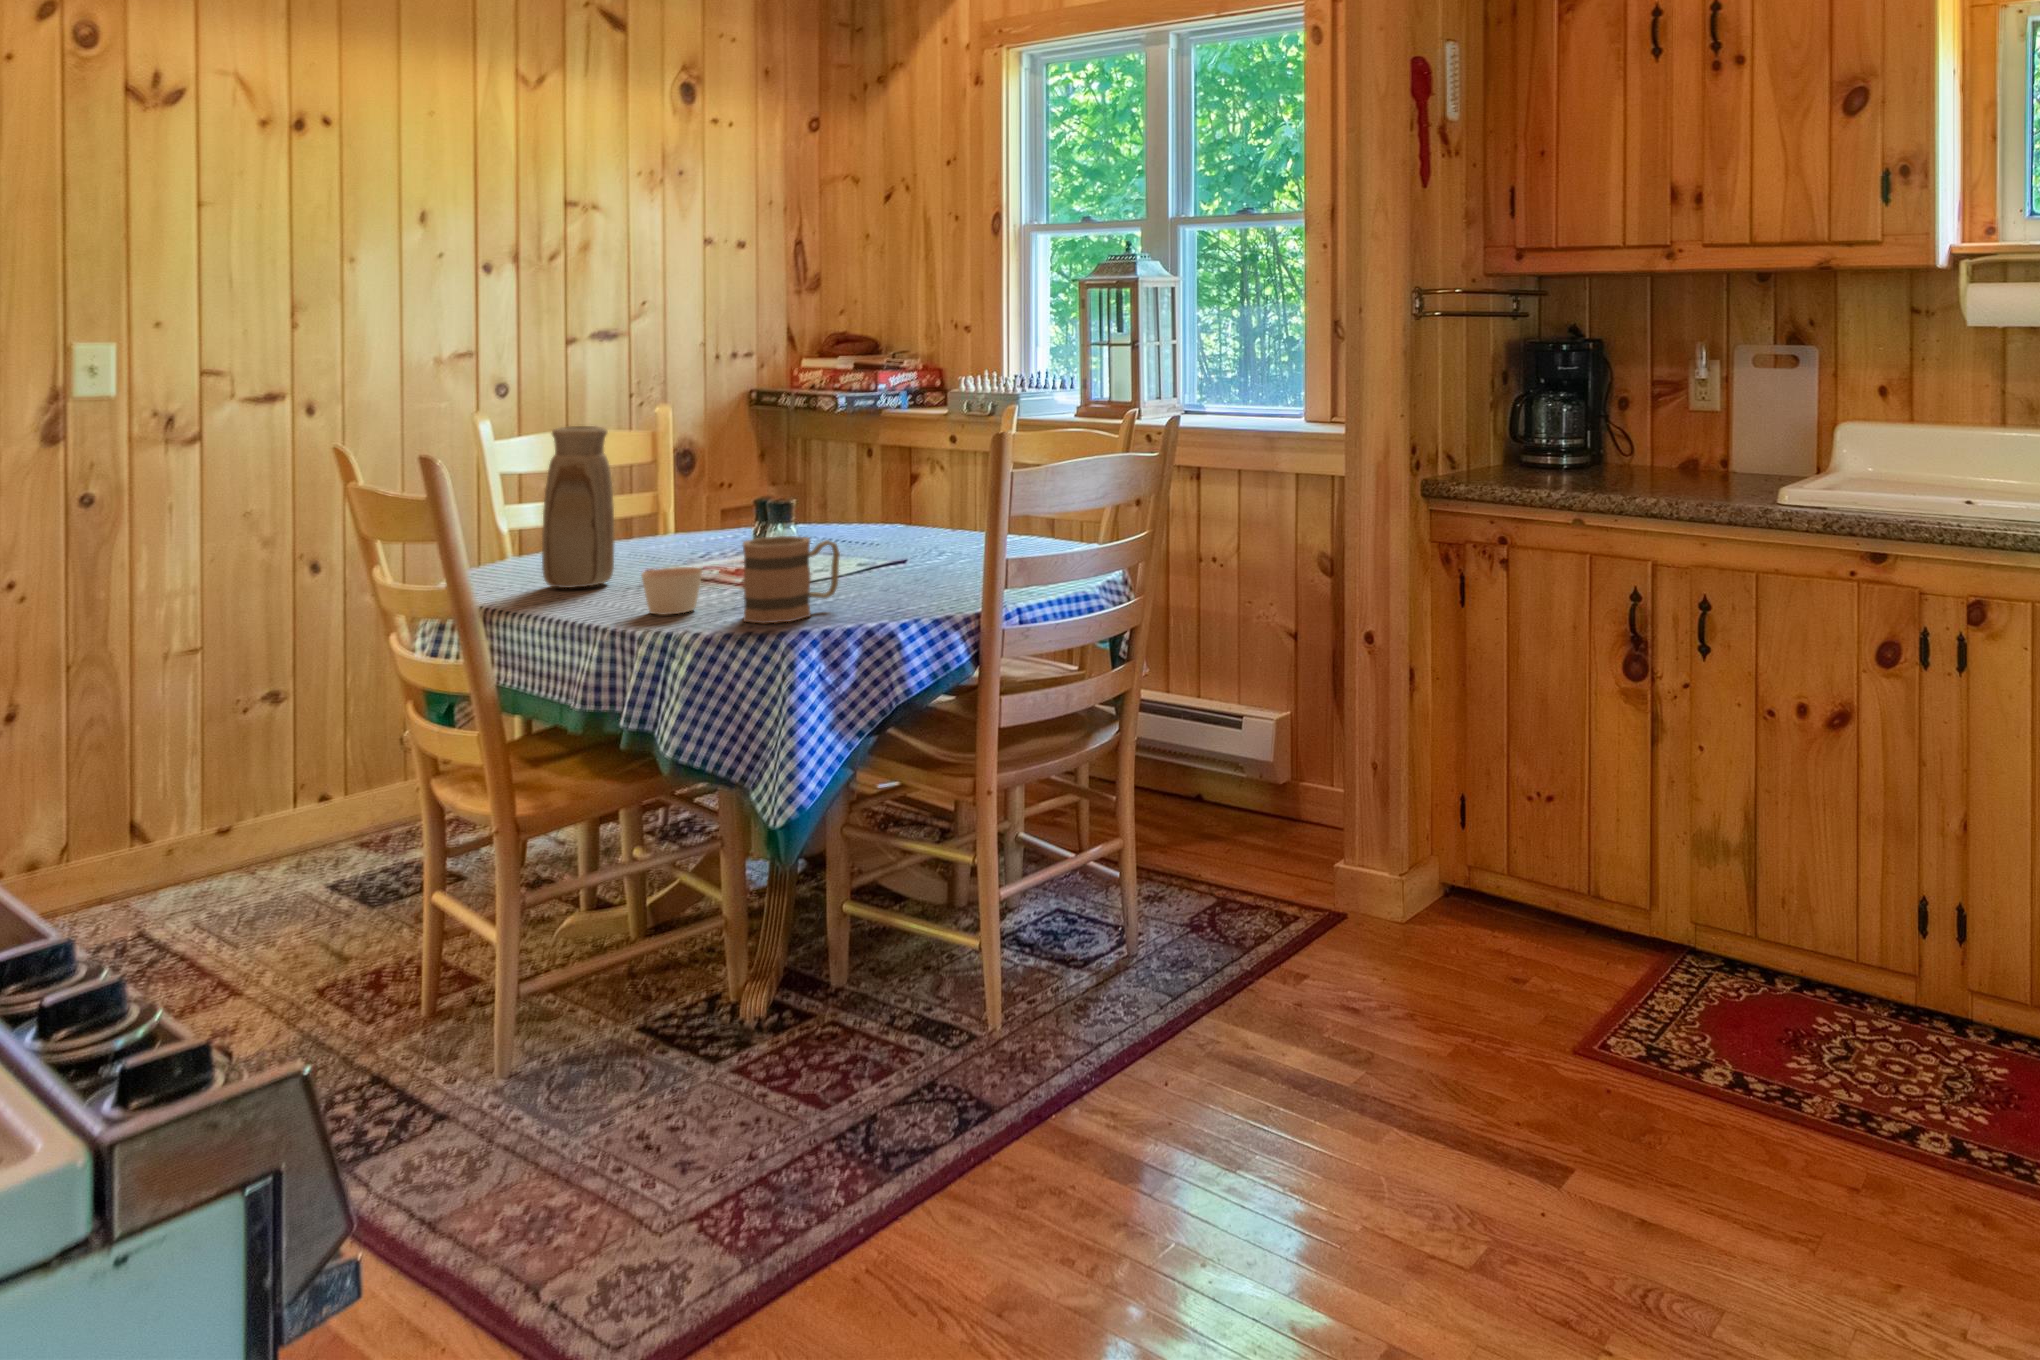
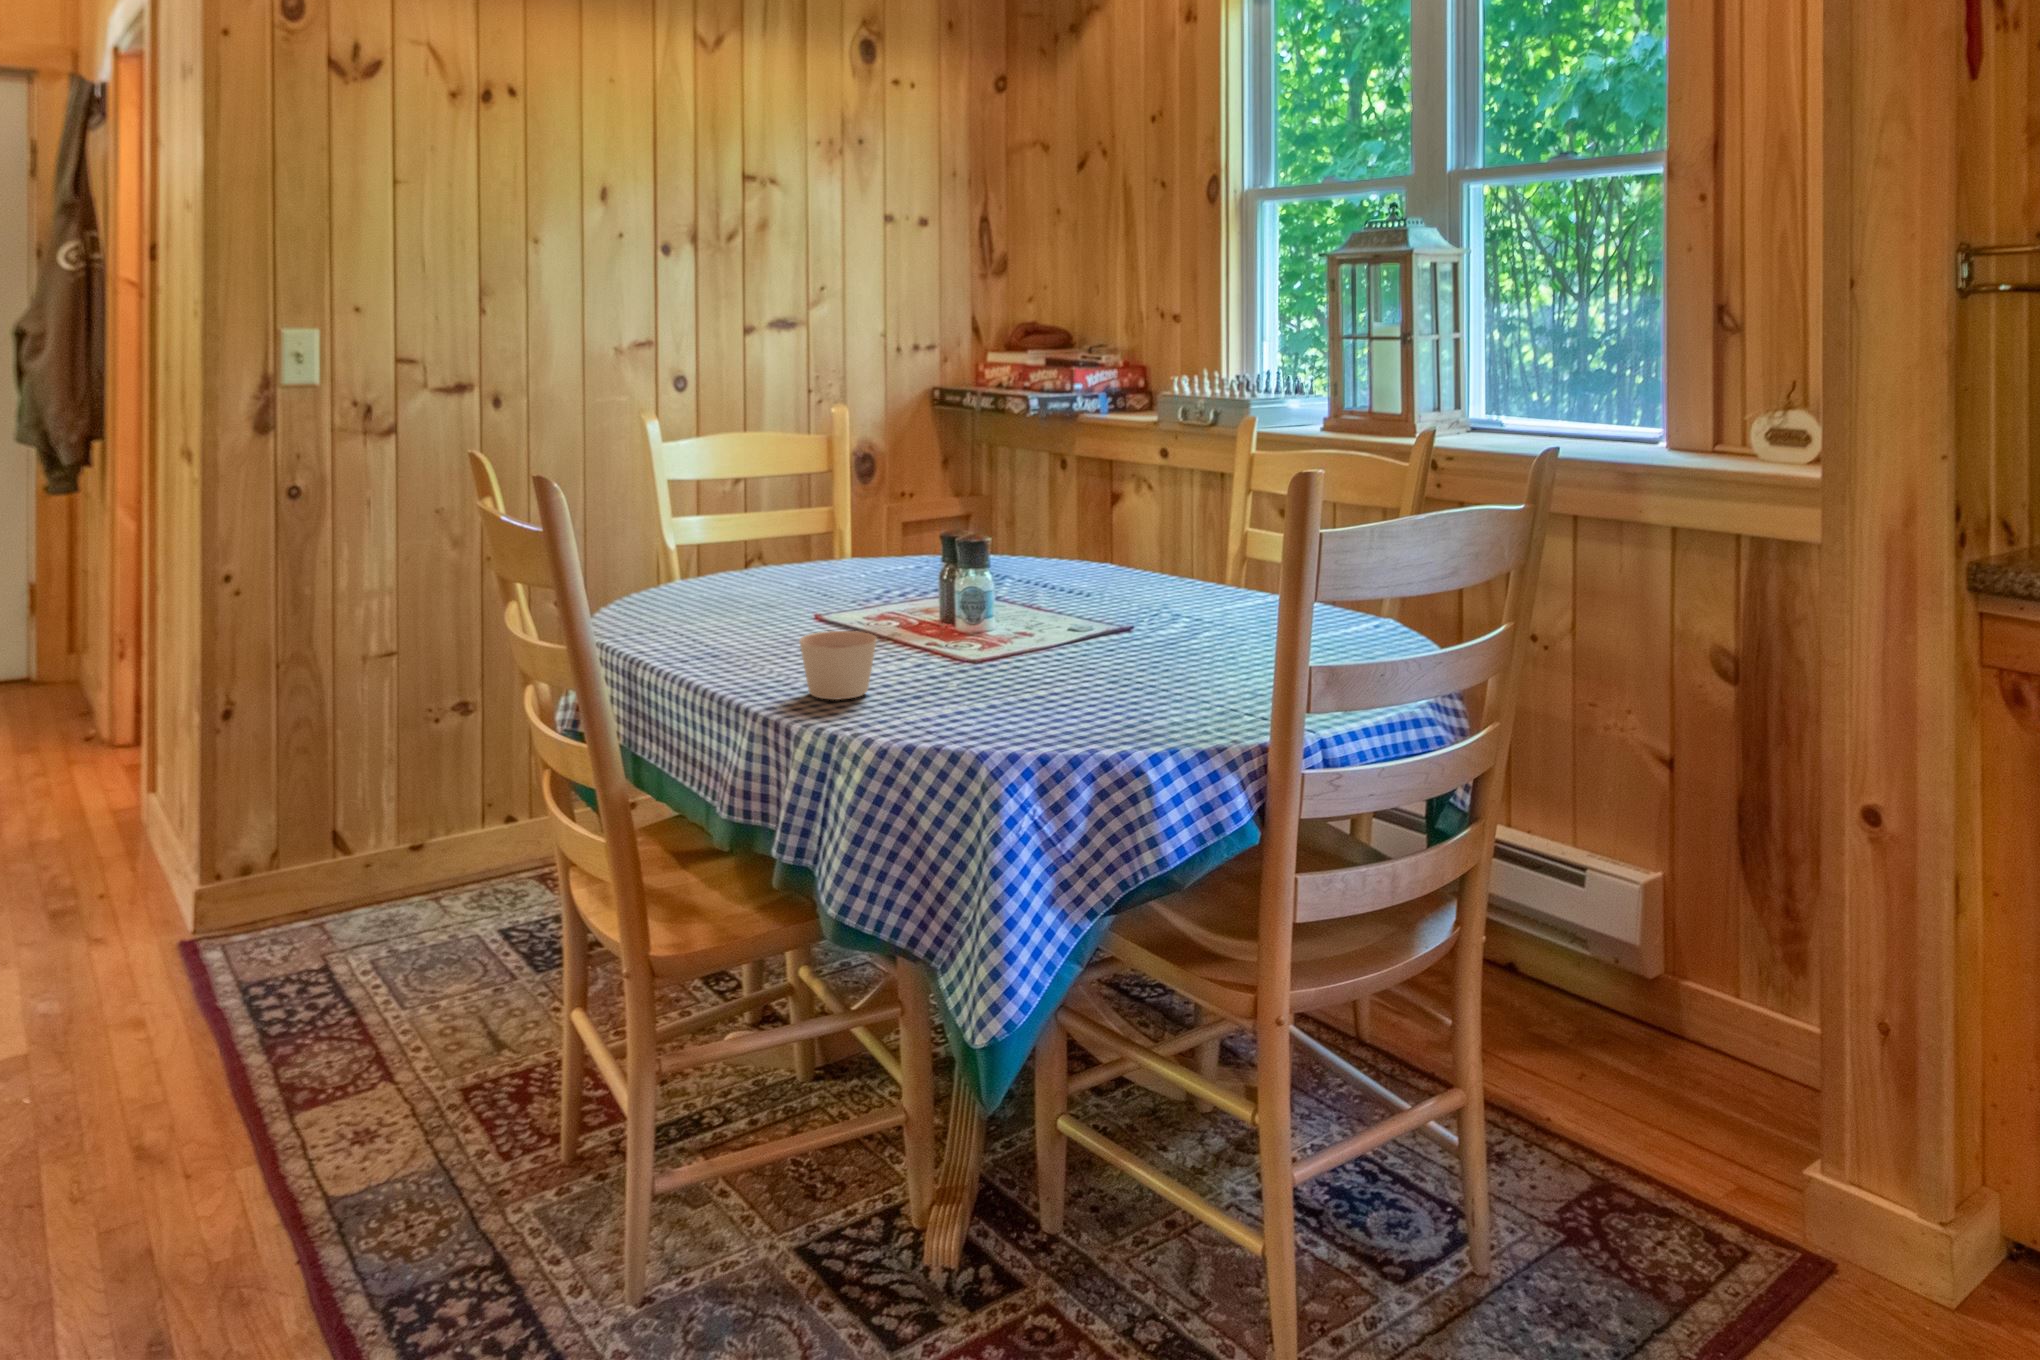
vase: present [542,426,614,588] -> none [691,432,773,641]
mug: present [743,536,840,623] -> none [929,600,1060,731]

